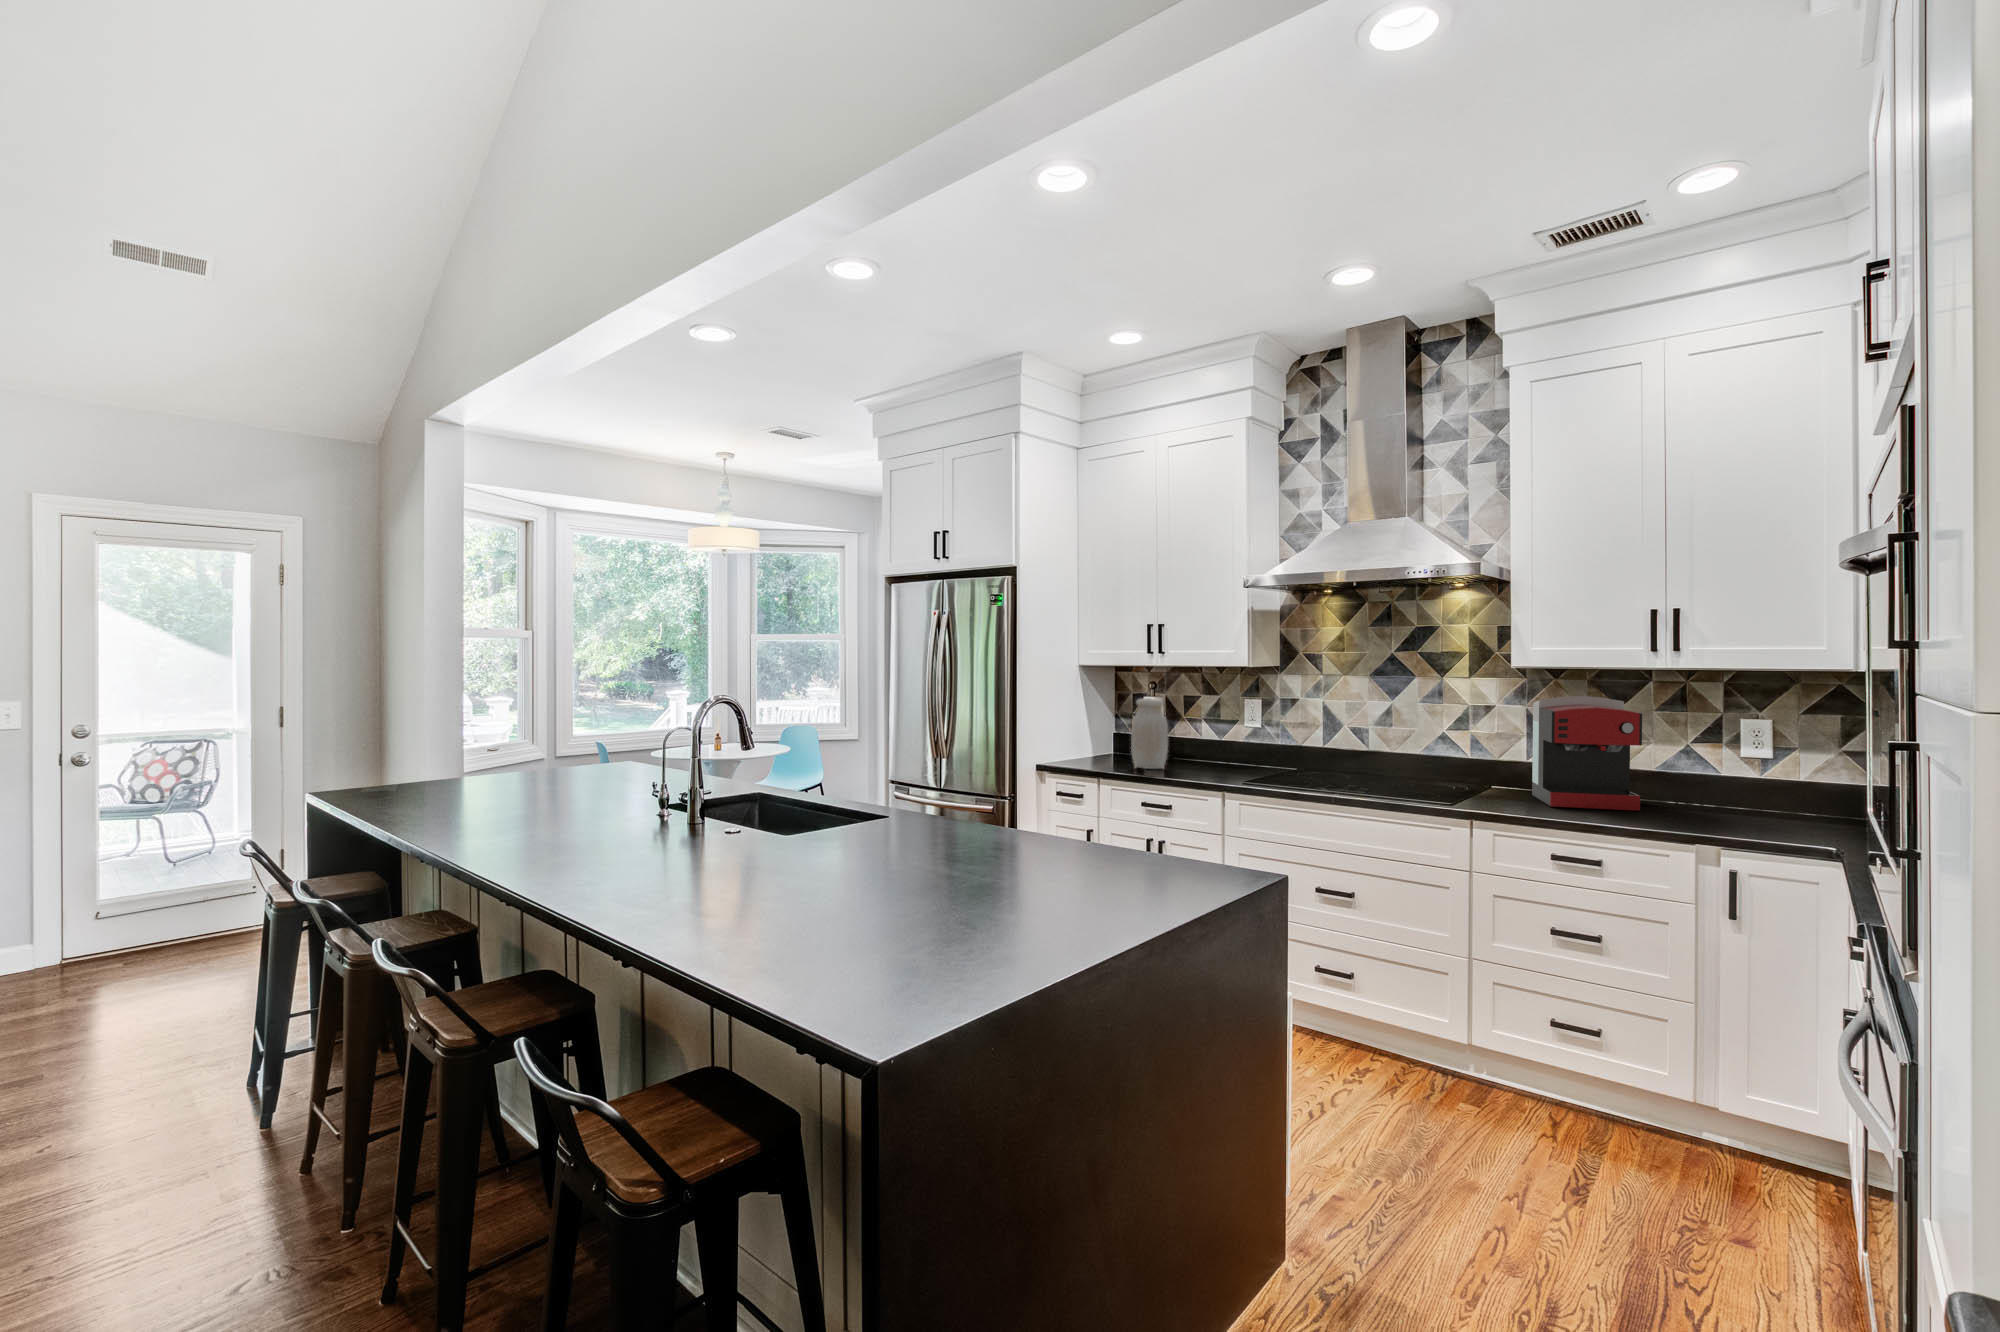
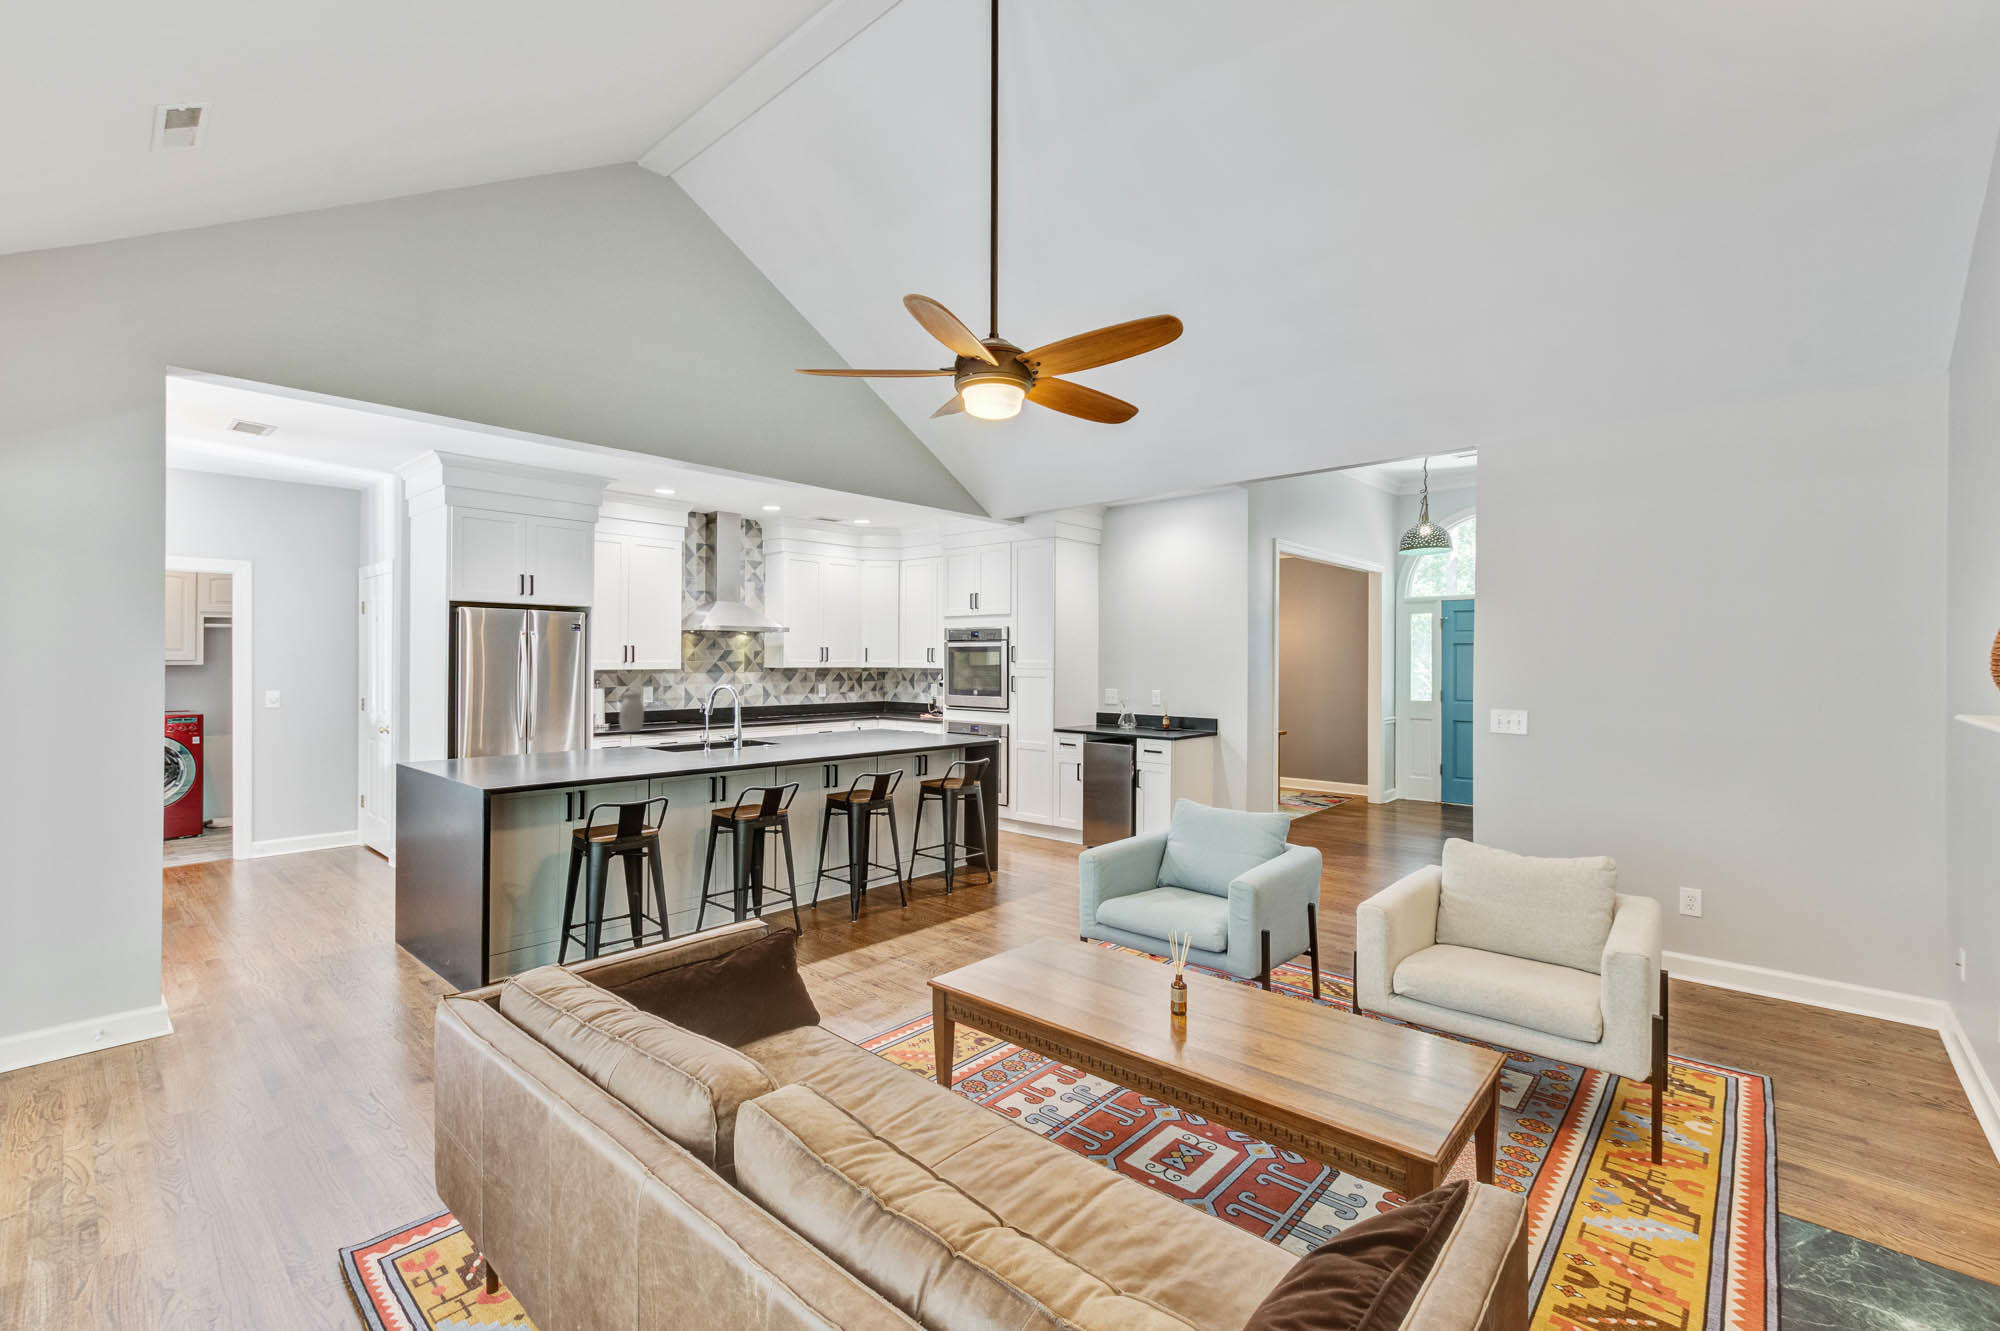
coffee maker: present [1532,696,1642,811] -> none [777,680,819,719]

